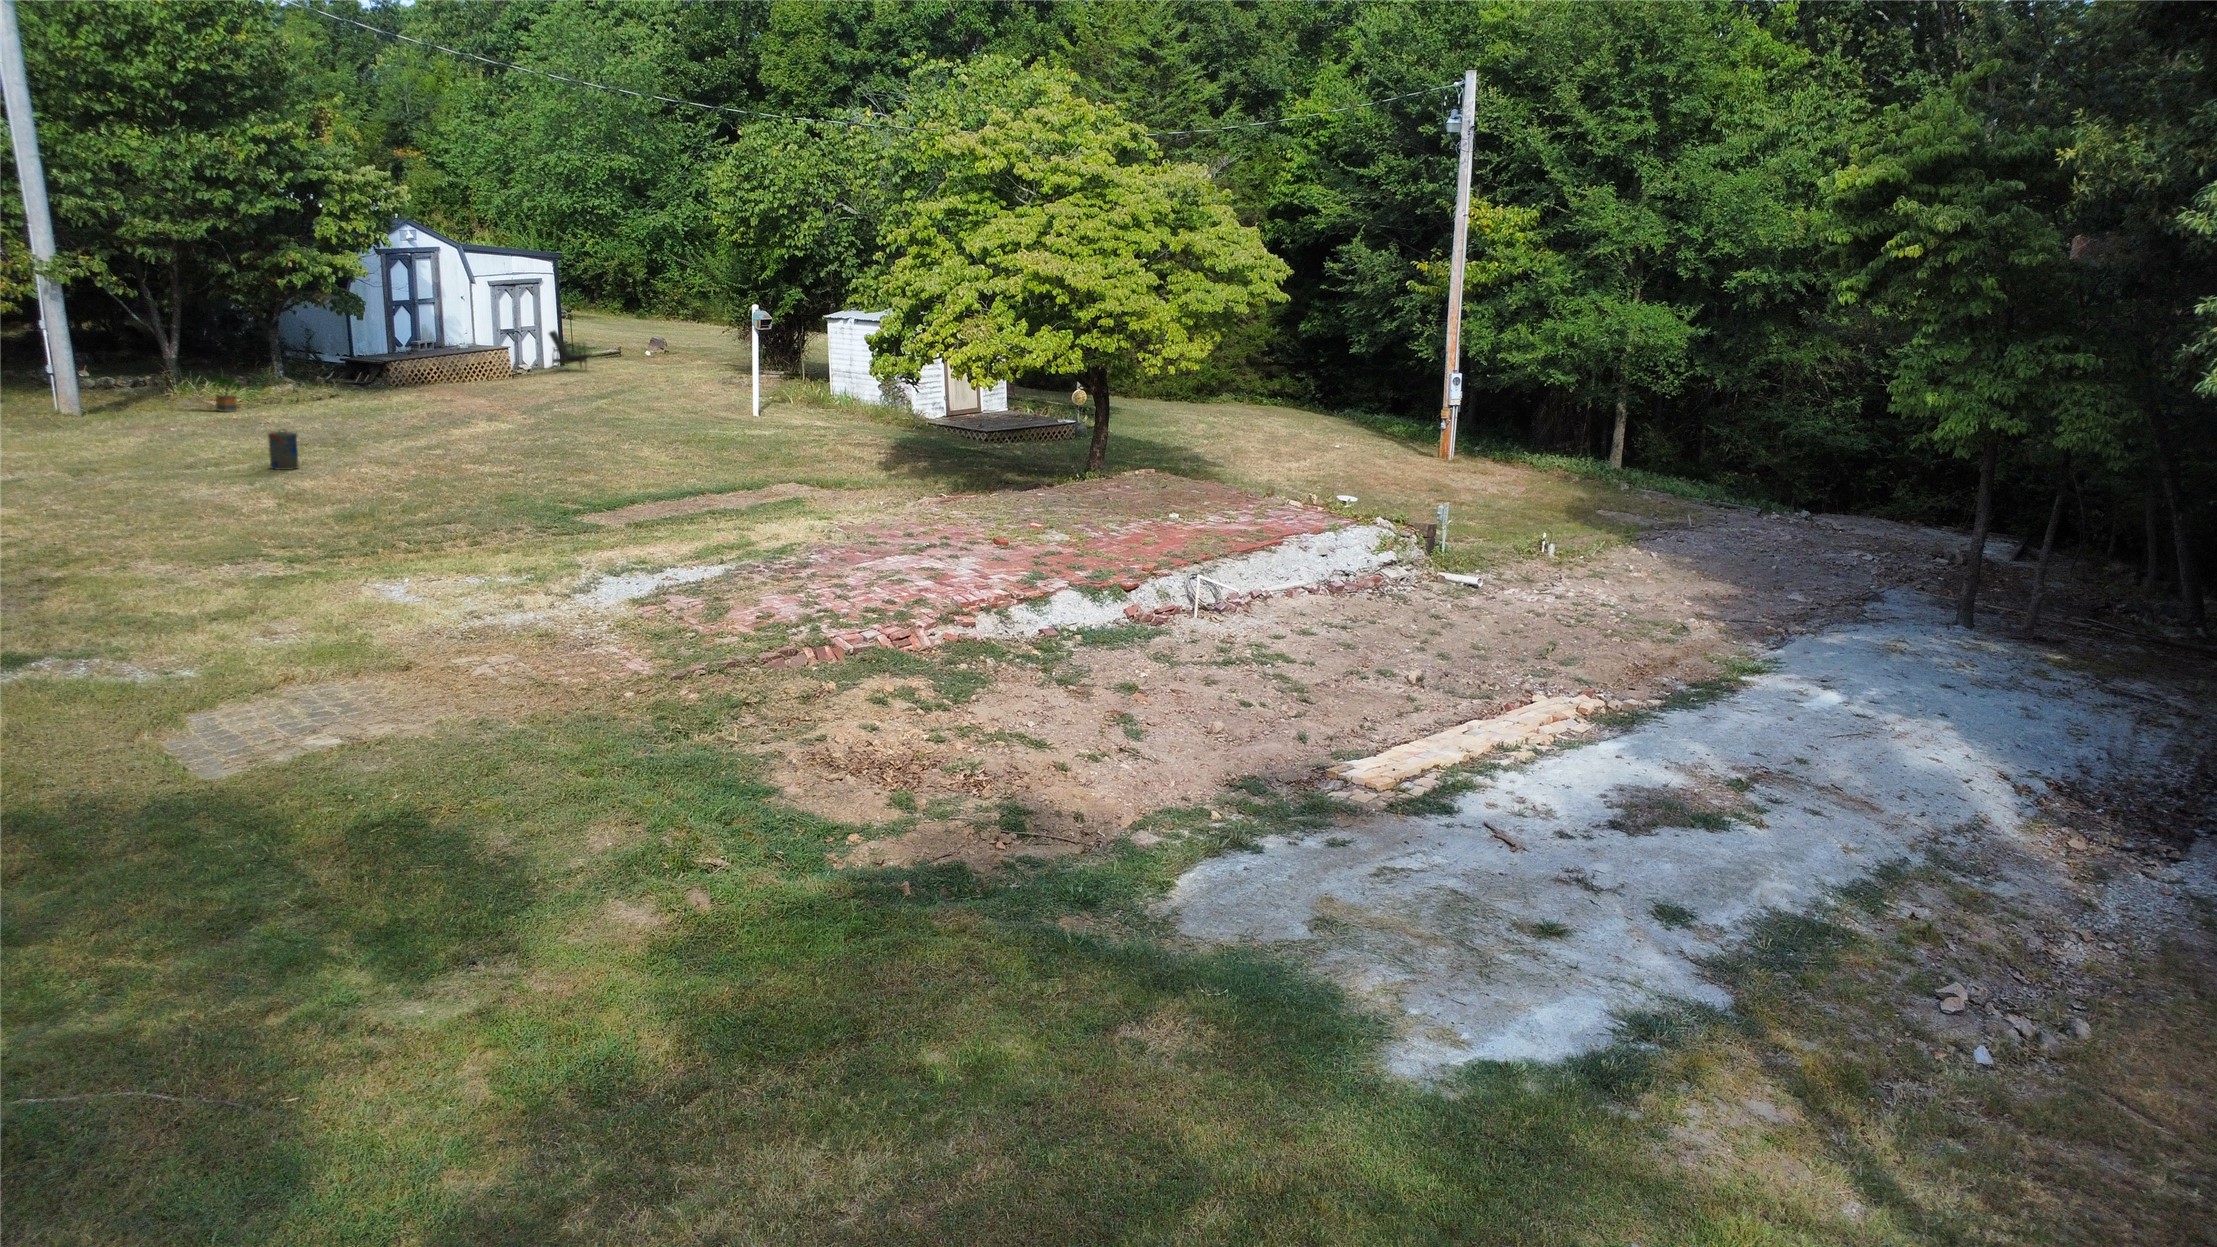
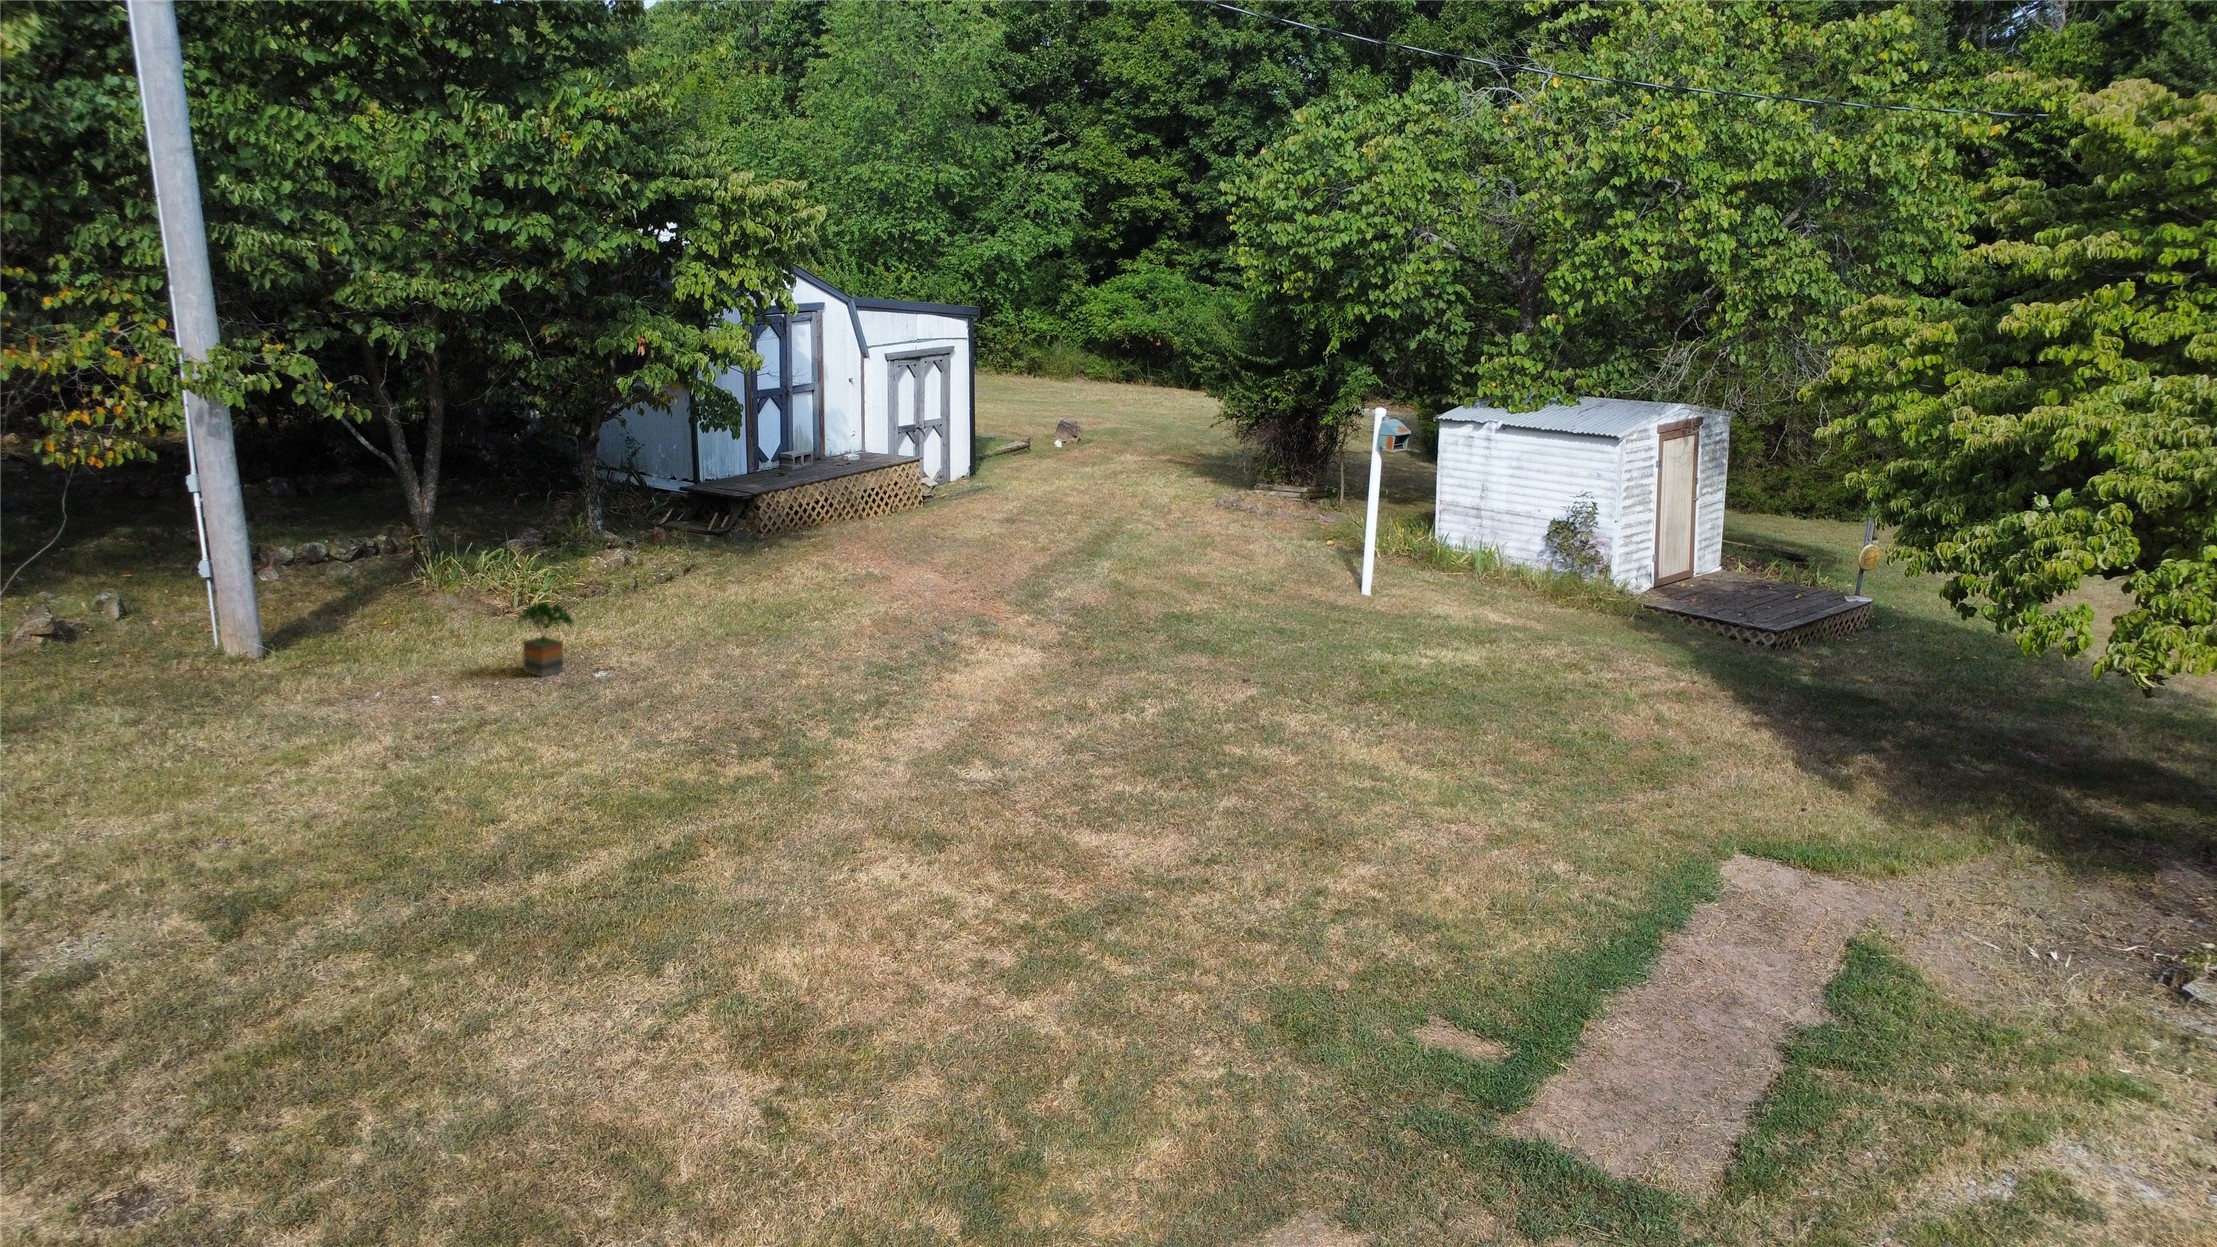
lounge chair: present [549,330,591,369] -> none [962,424,1018,491]
trash can: present [268,431,298,470] -> none [756,941,837,1073]

